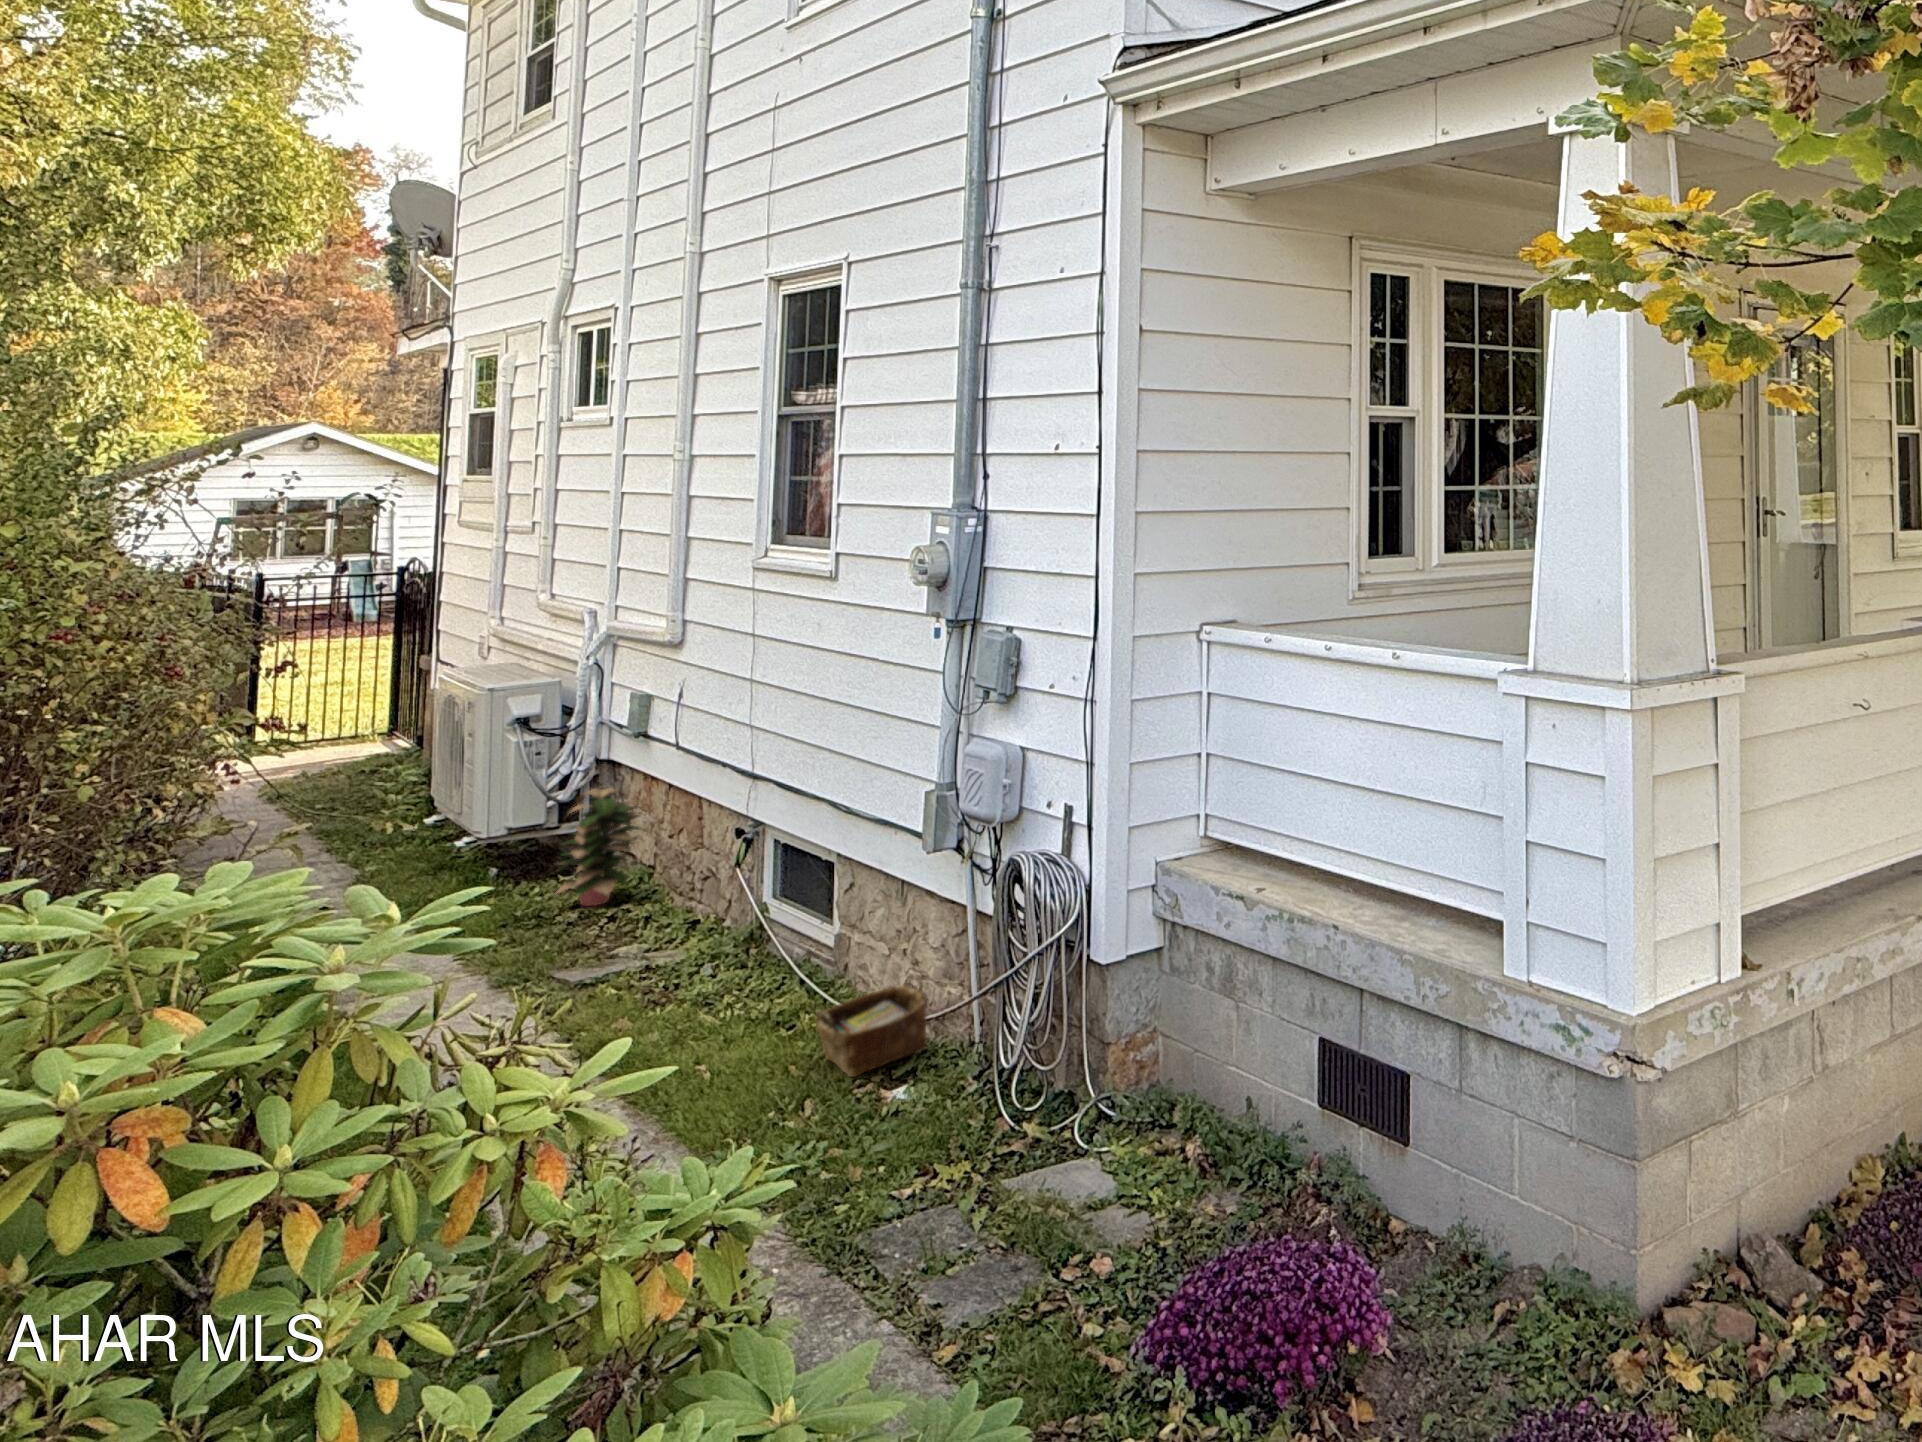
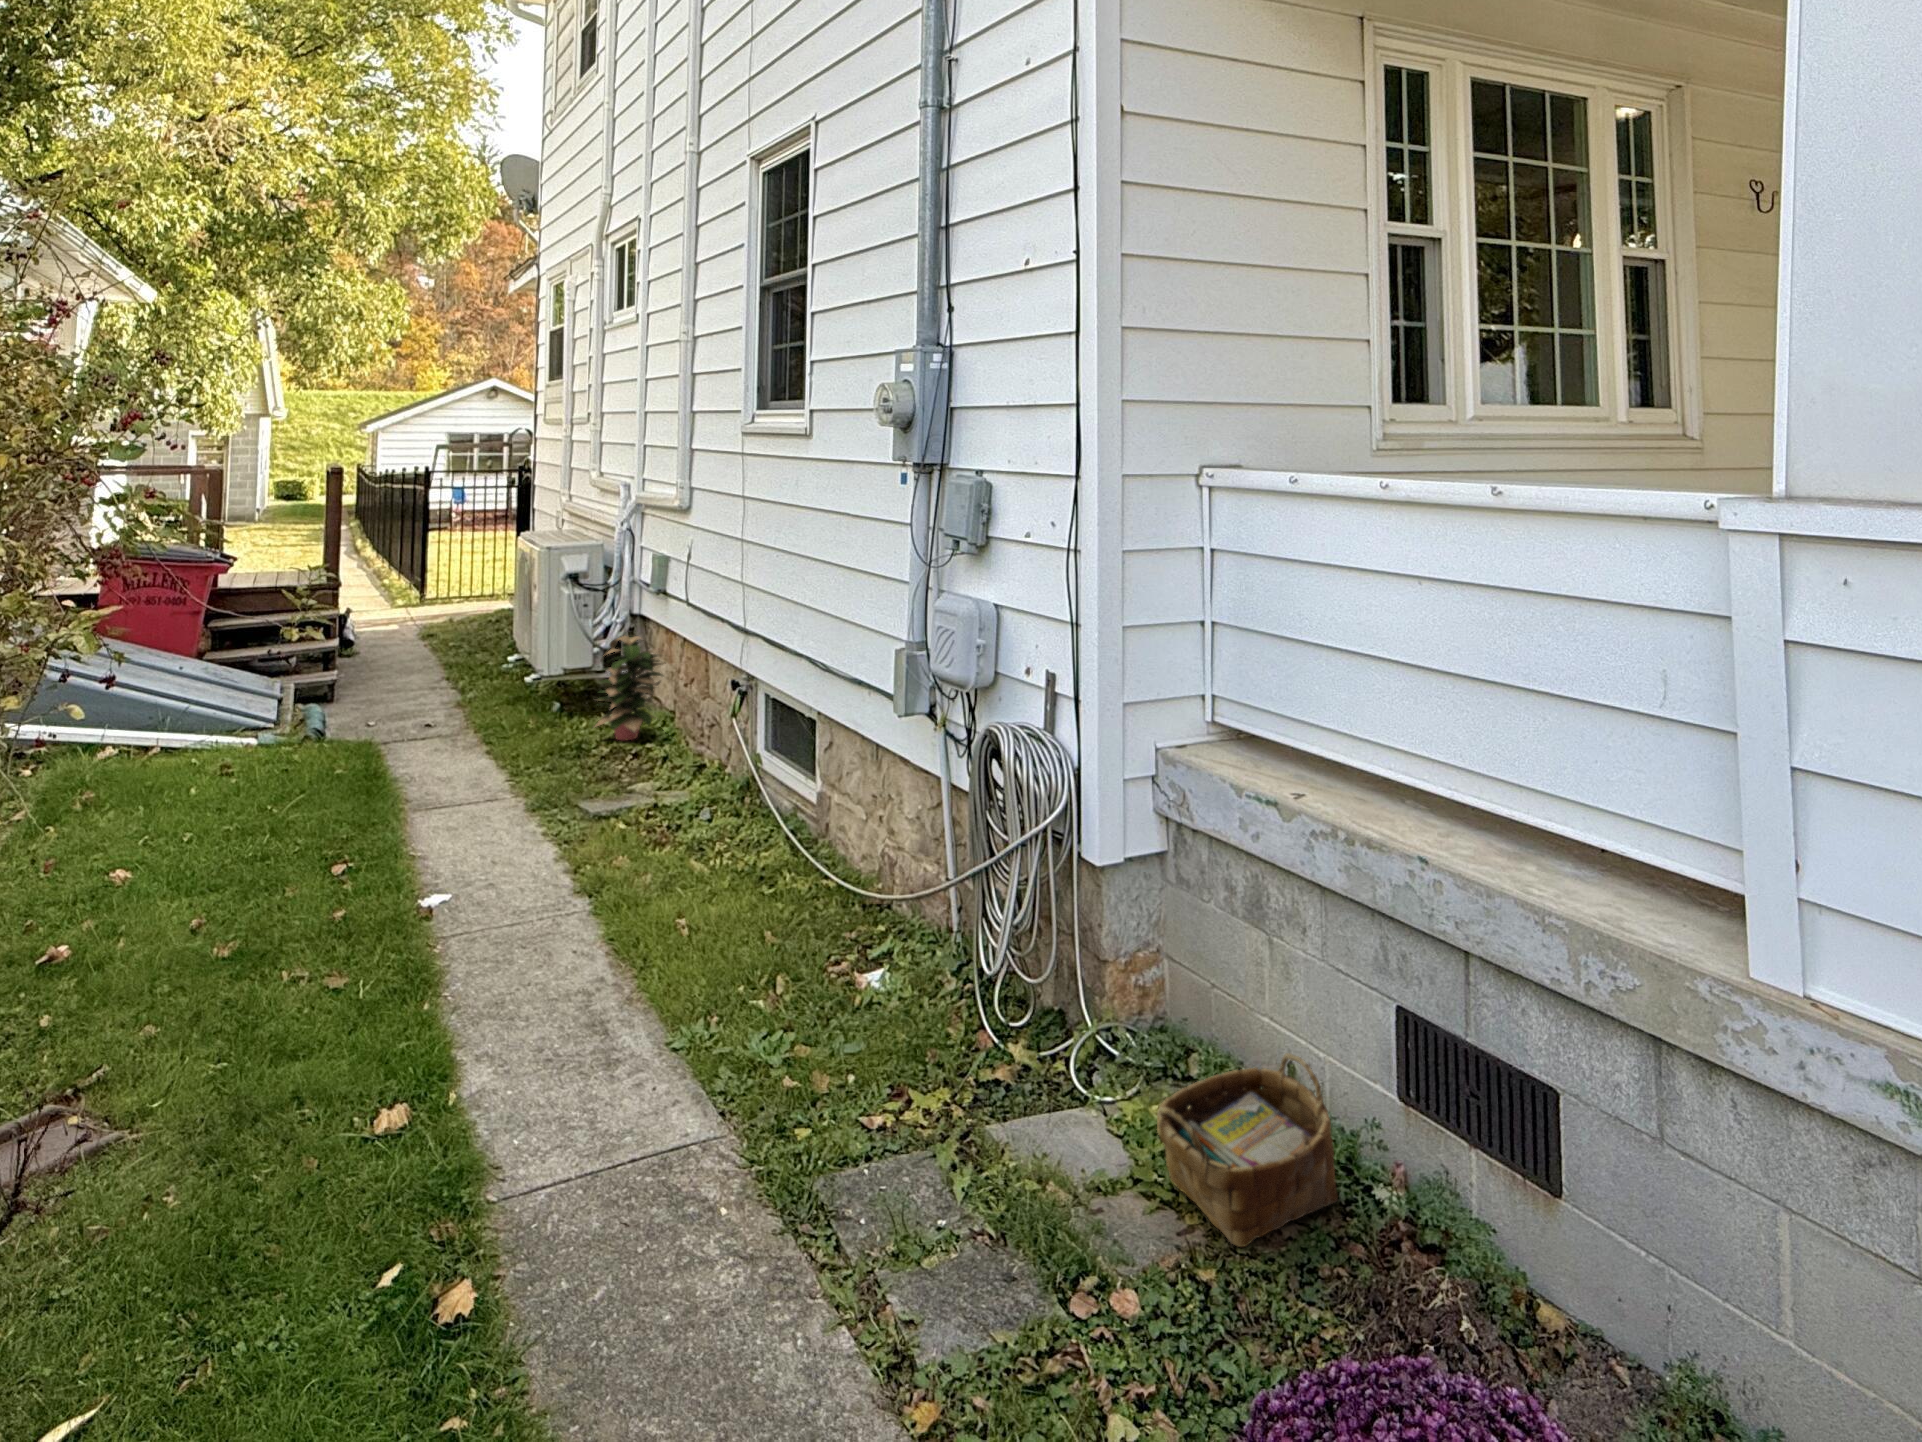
woven basket: present [815,973,927,1077] -> present [1157,1053,1338,1247]

